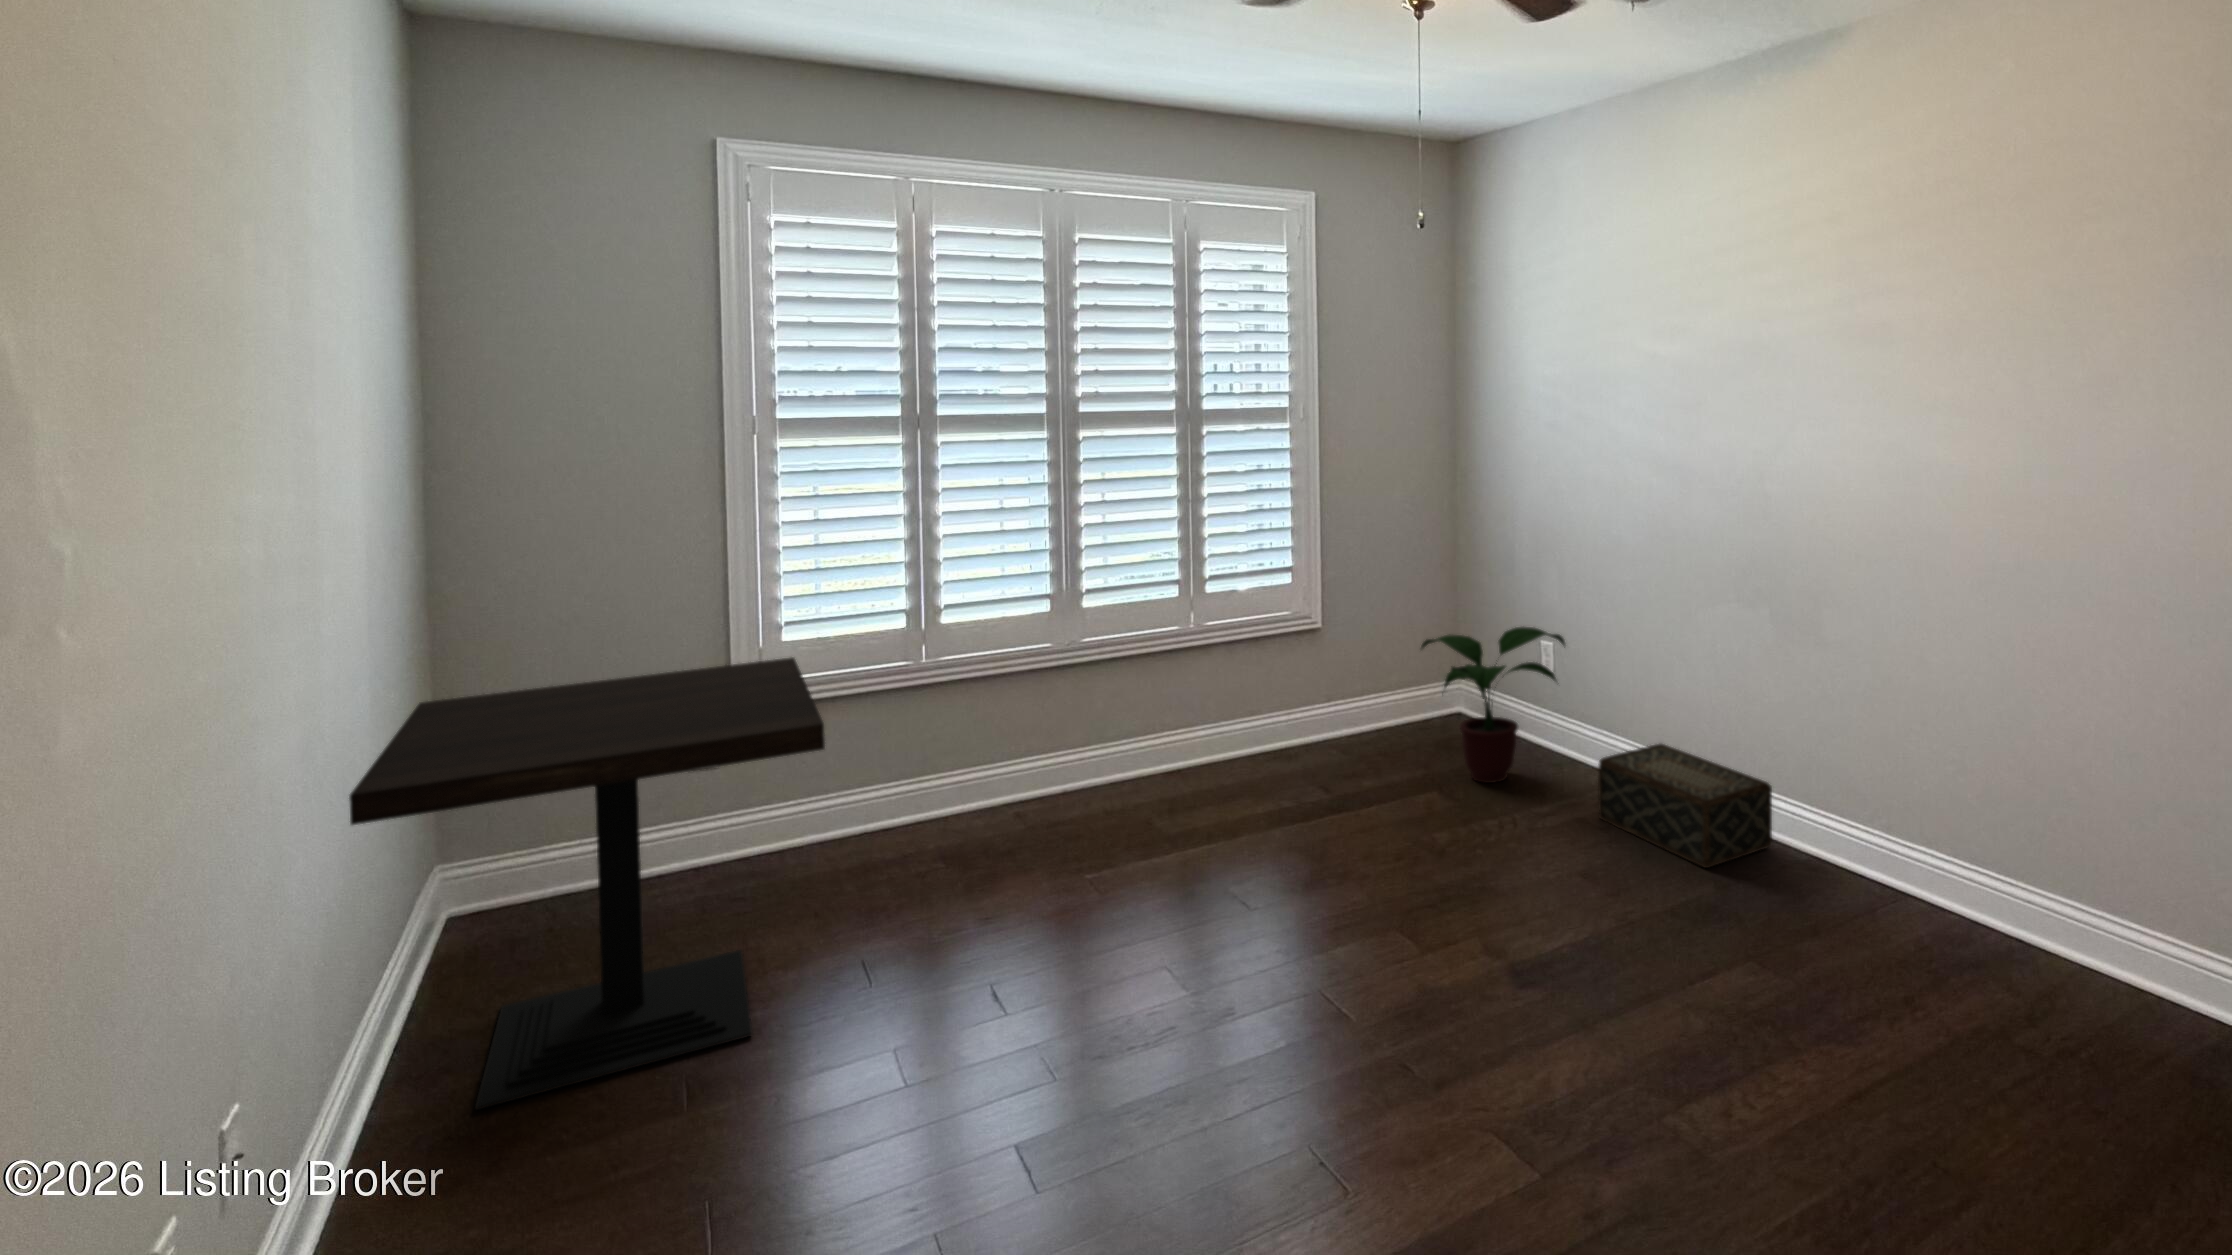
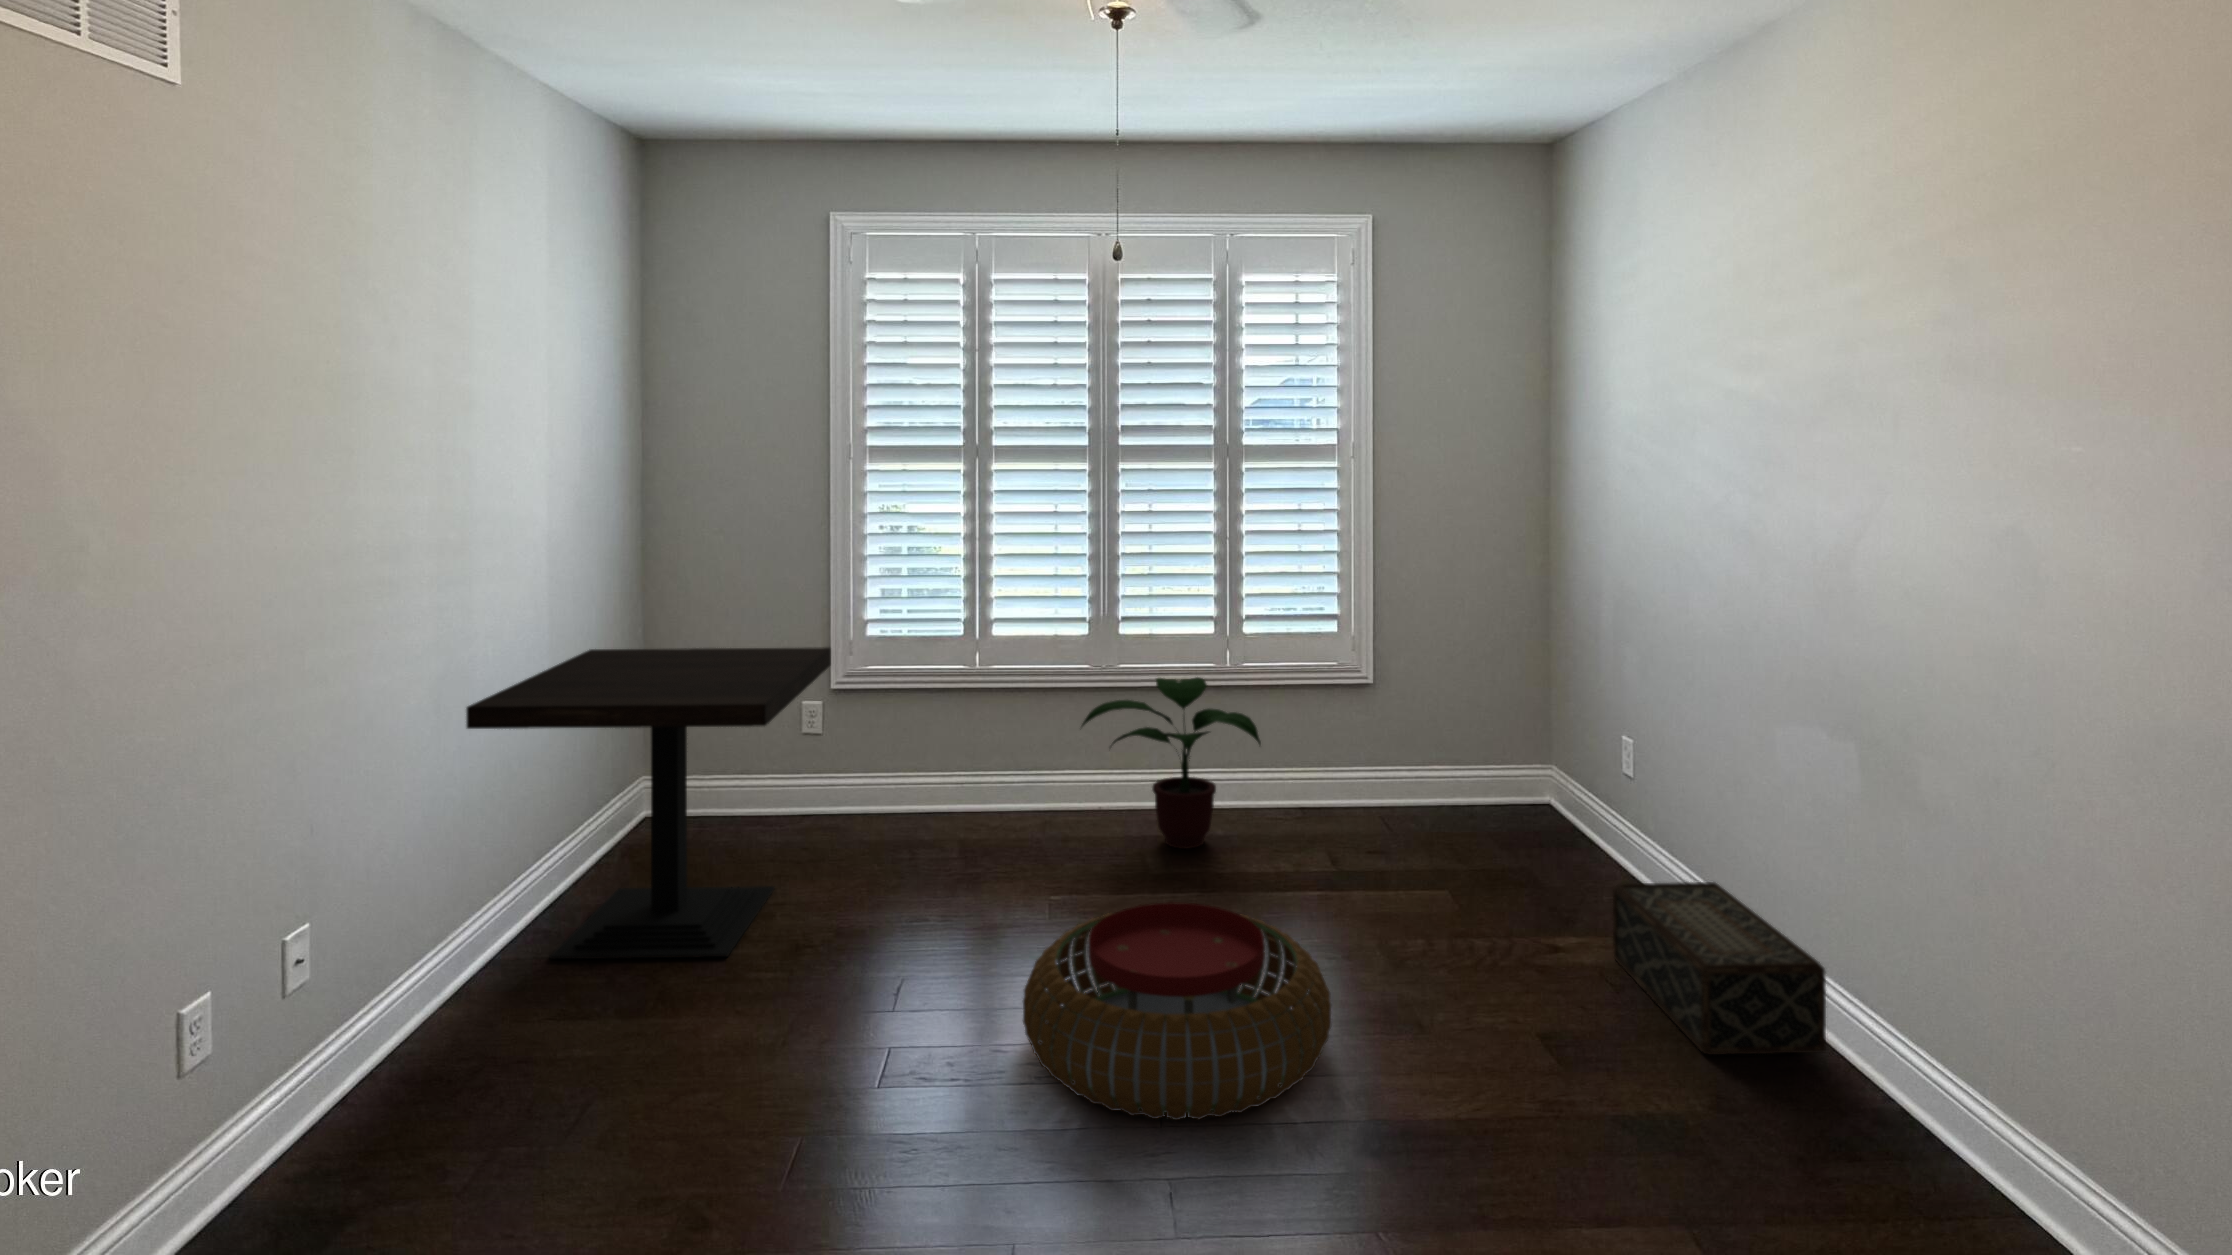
potted plant: present [1421,627,1565,783] -> present [1082,677,1261,849]
pouf: none [1180,842,1474,1043] -> present [1023,902,1331,1120]

